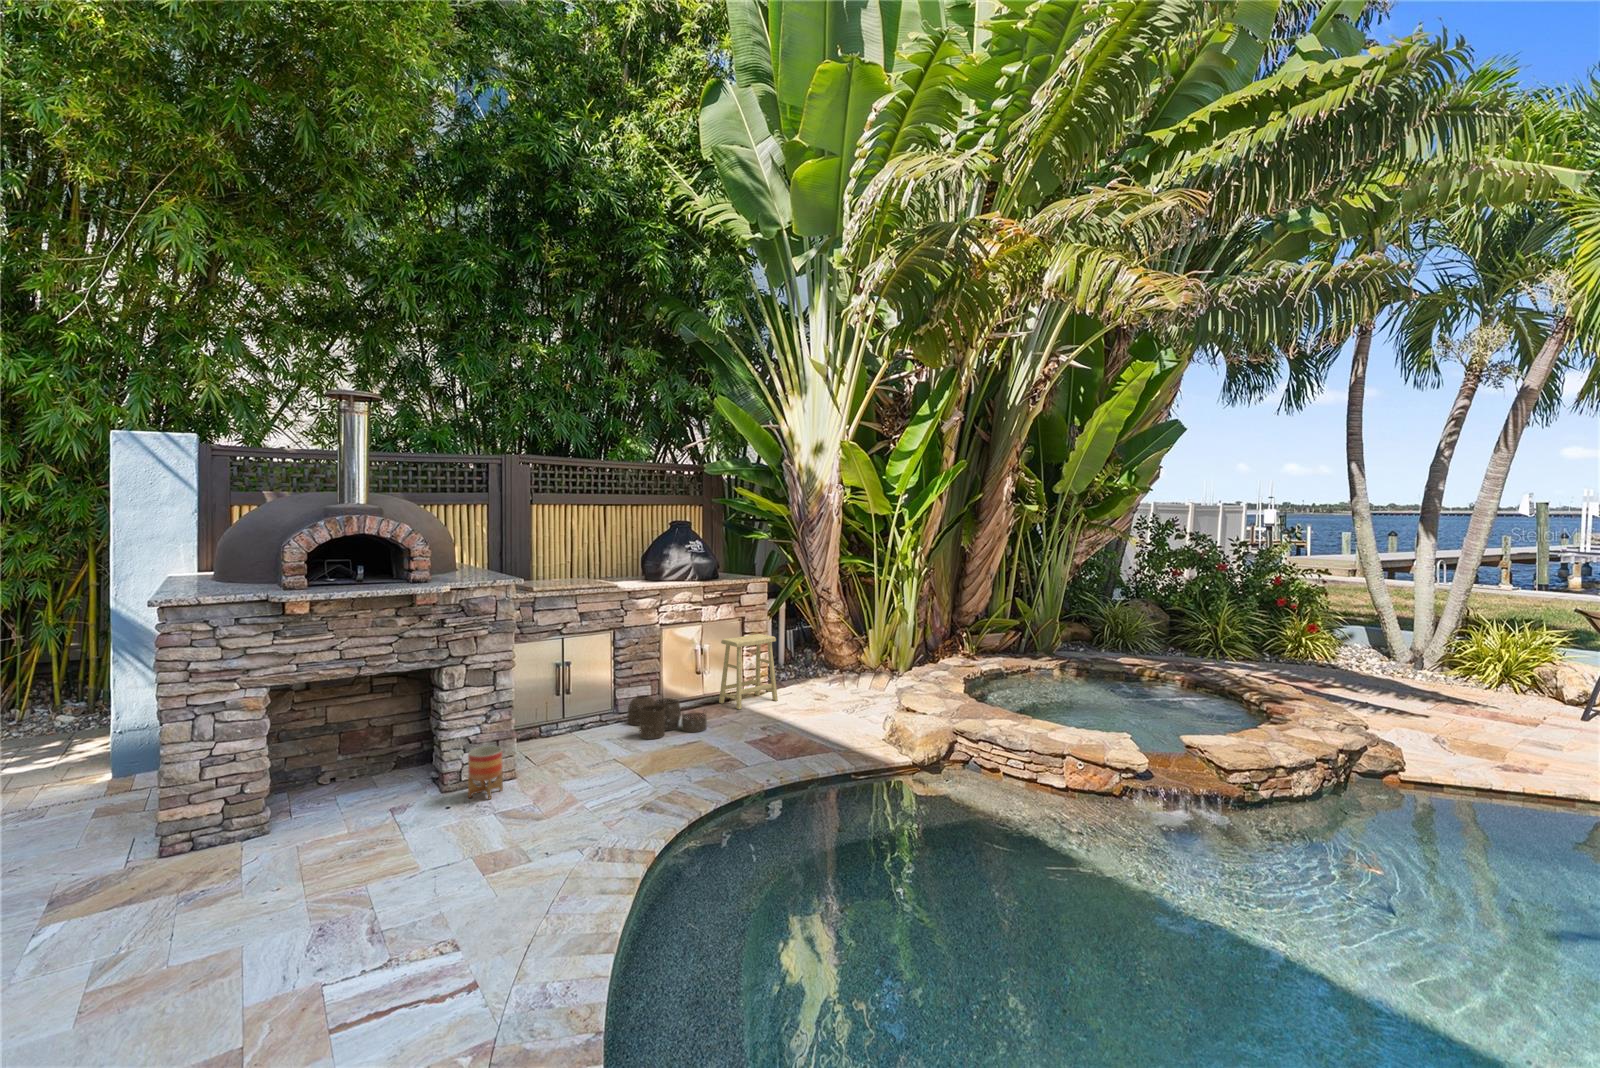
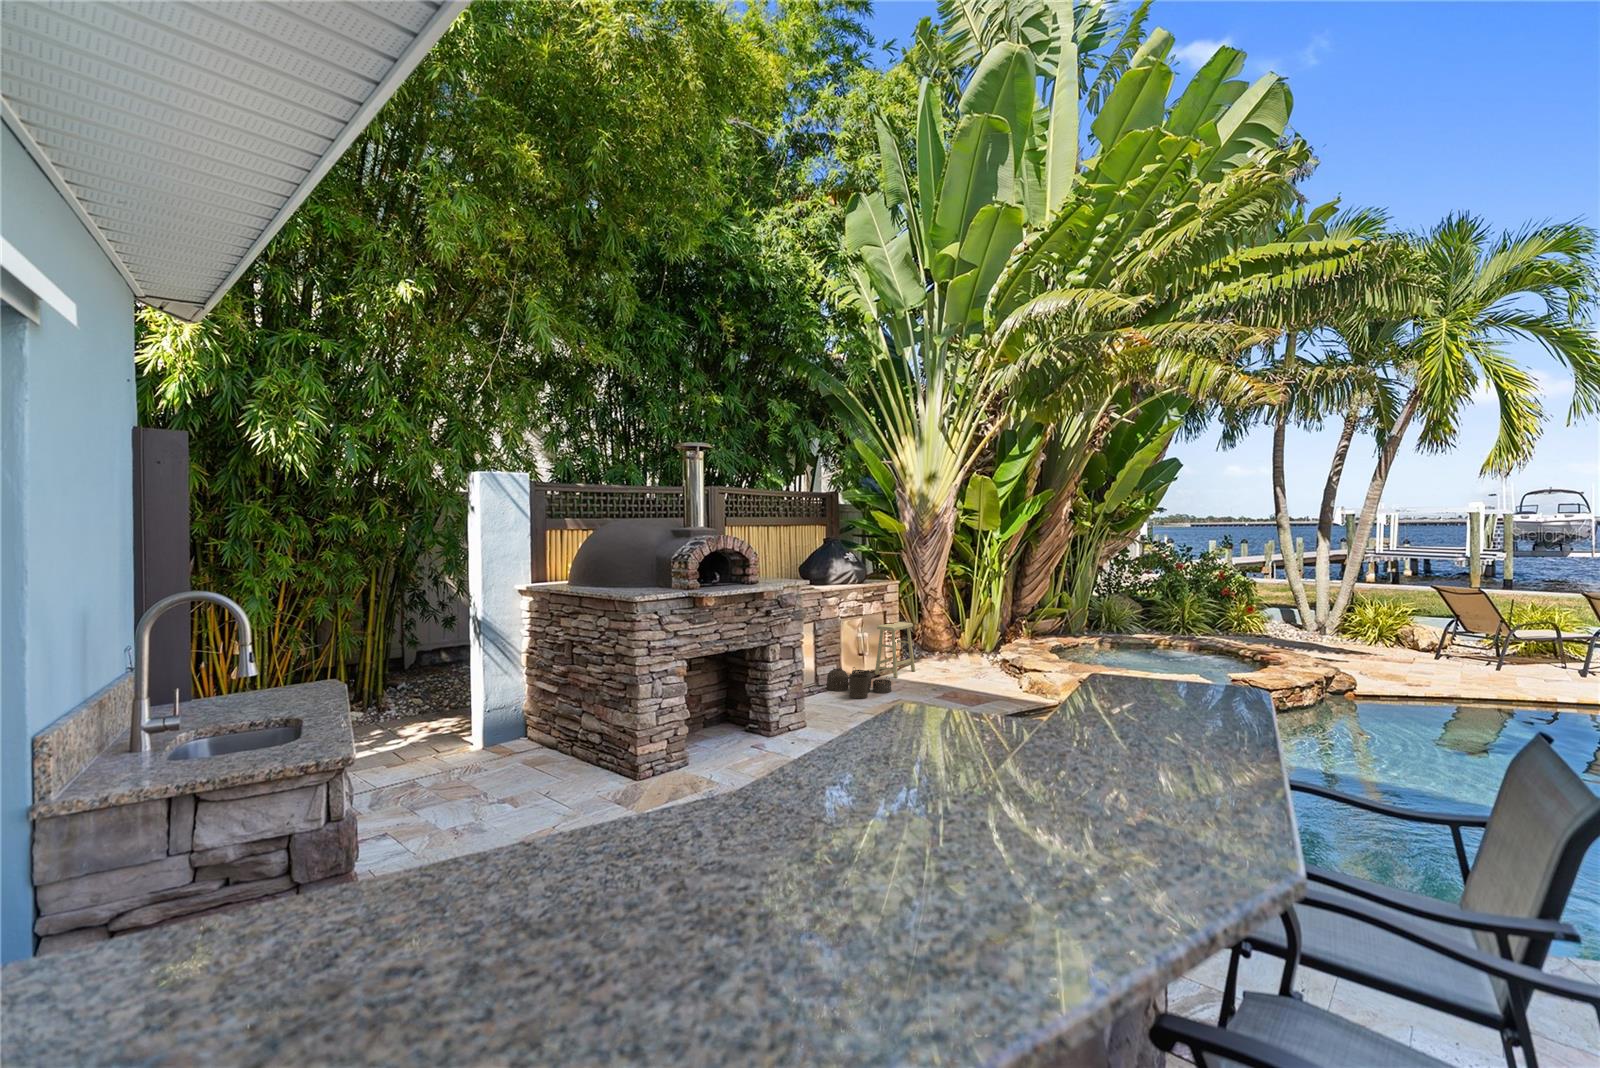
planter: present [468,746,503,799] -> none [788,701,811,738]

